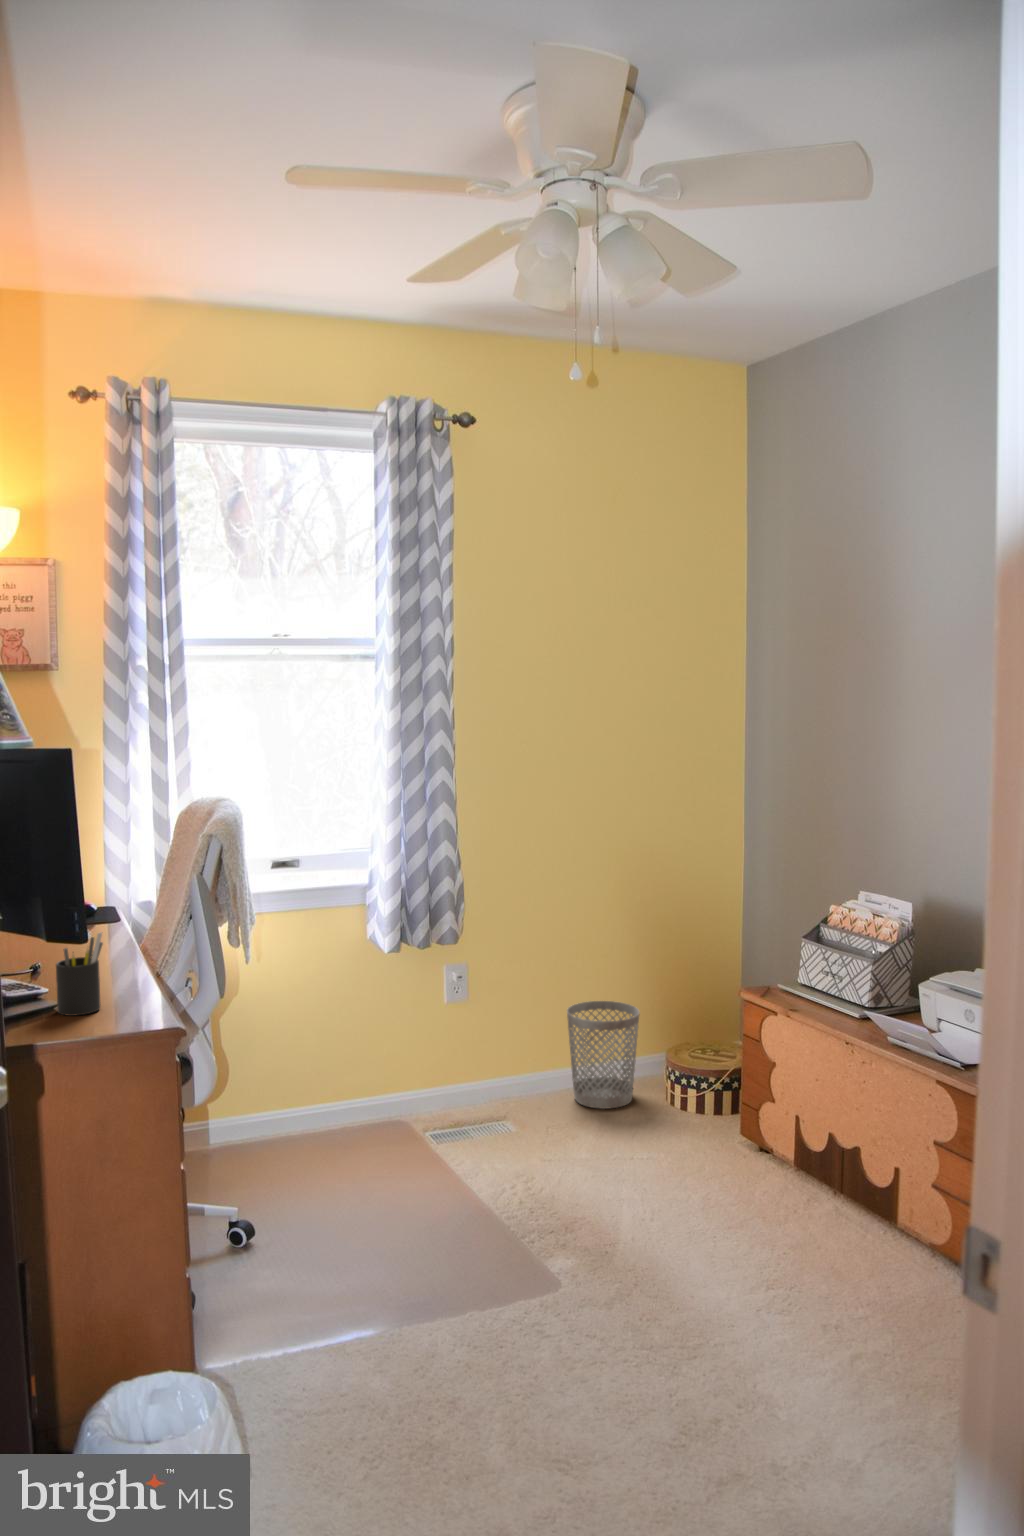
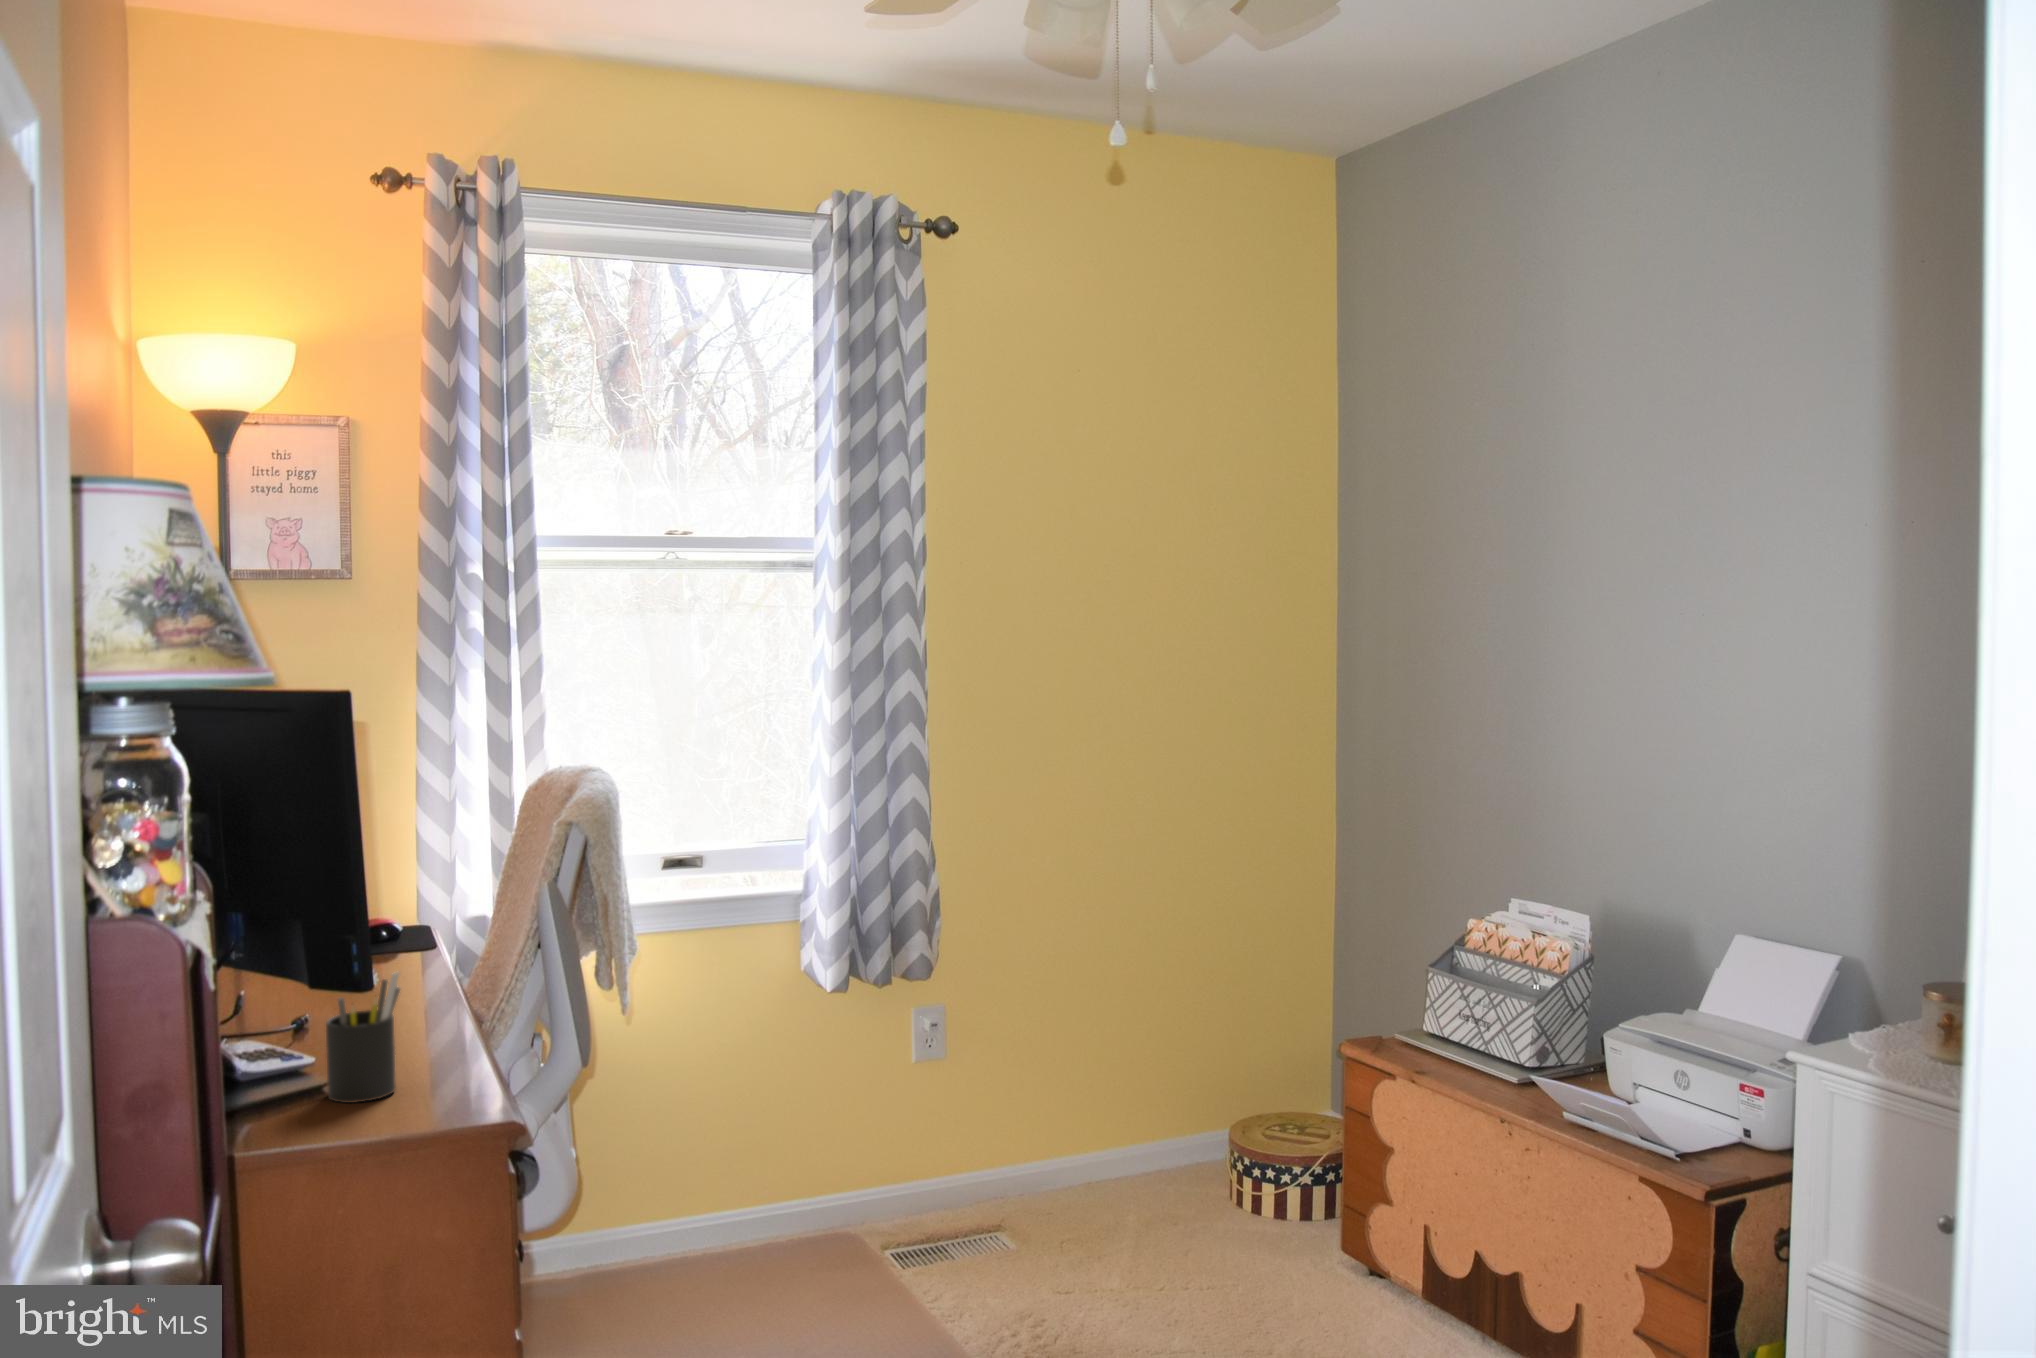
wastebasket: present [567,1001,639,1109] -> none [1086,1055,1191,1212]

